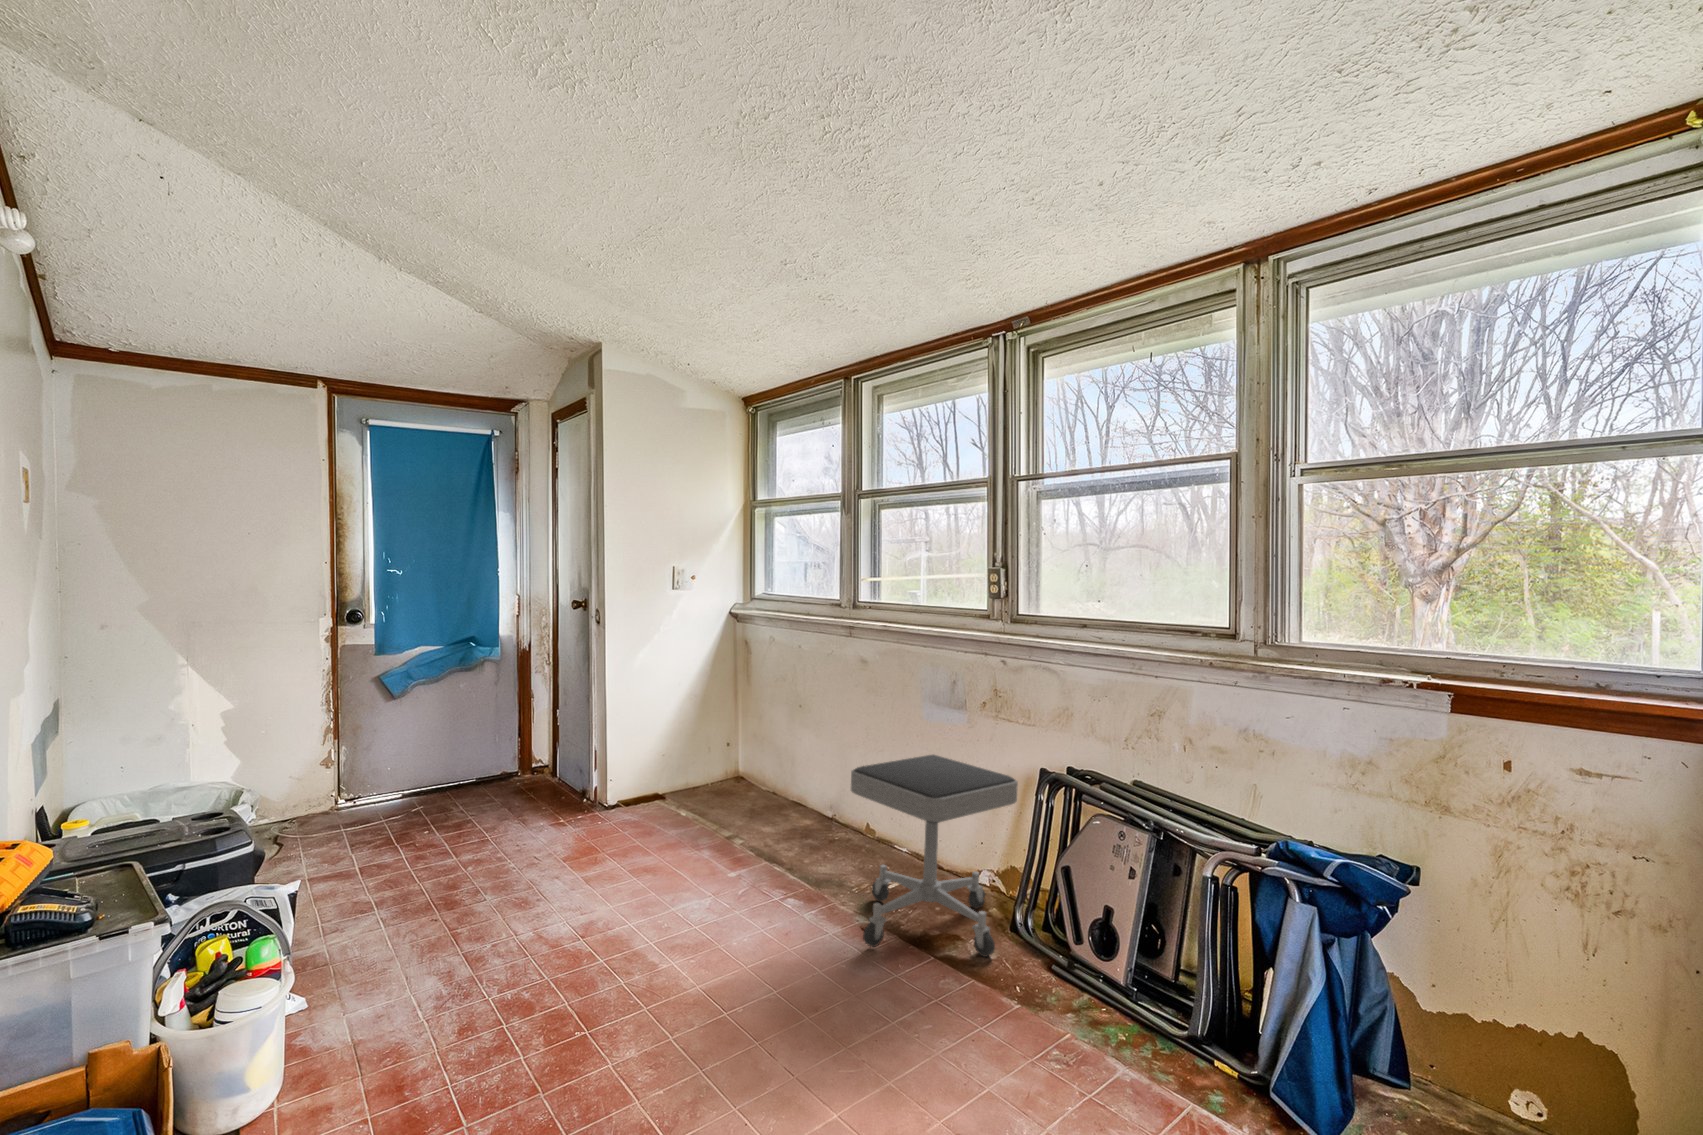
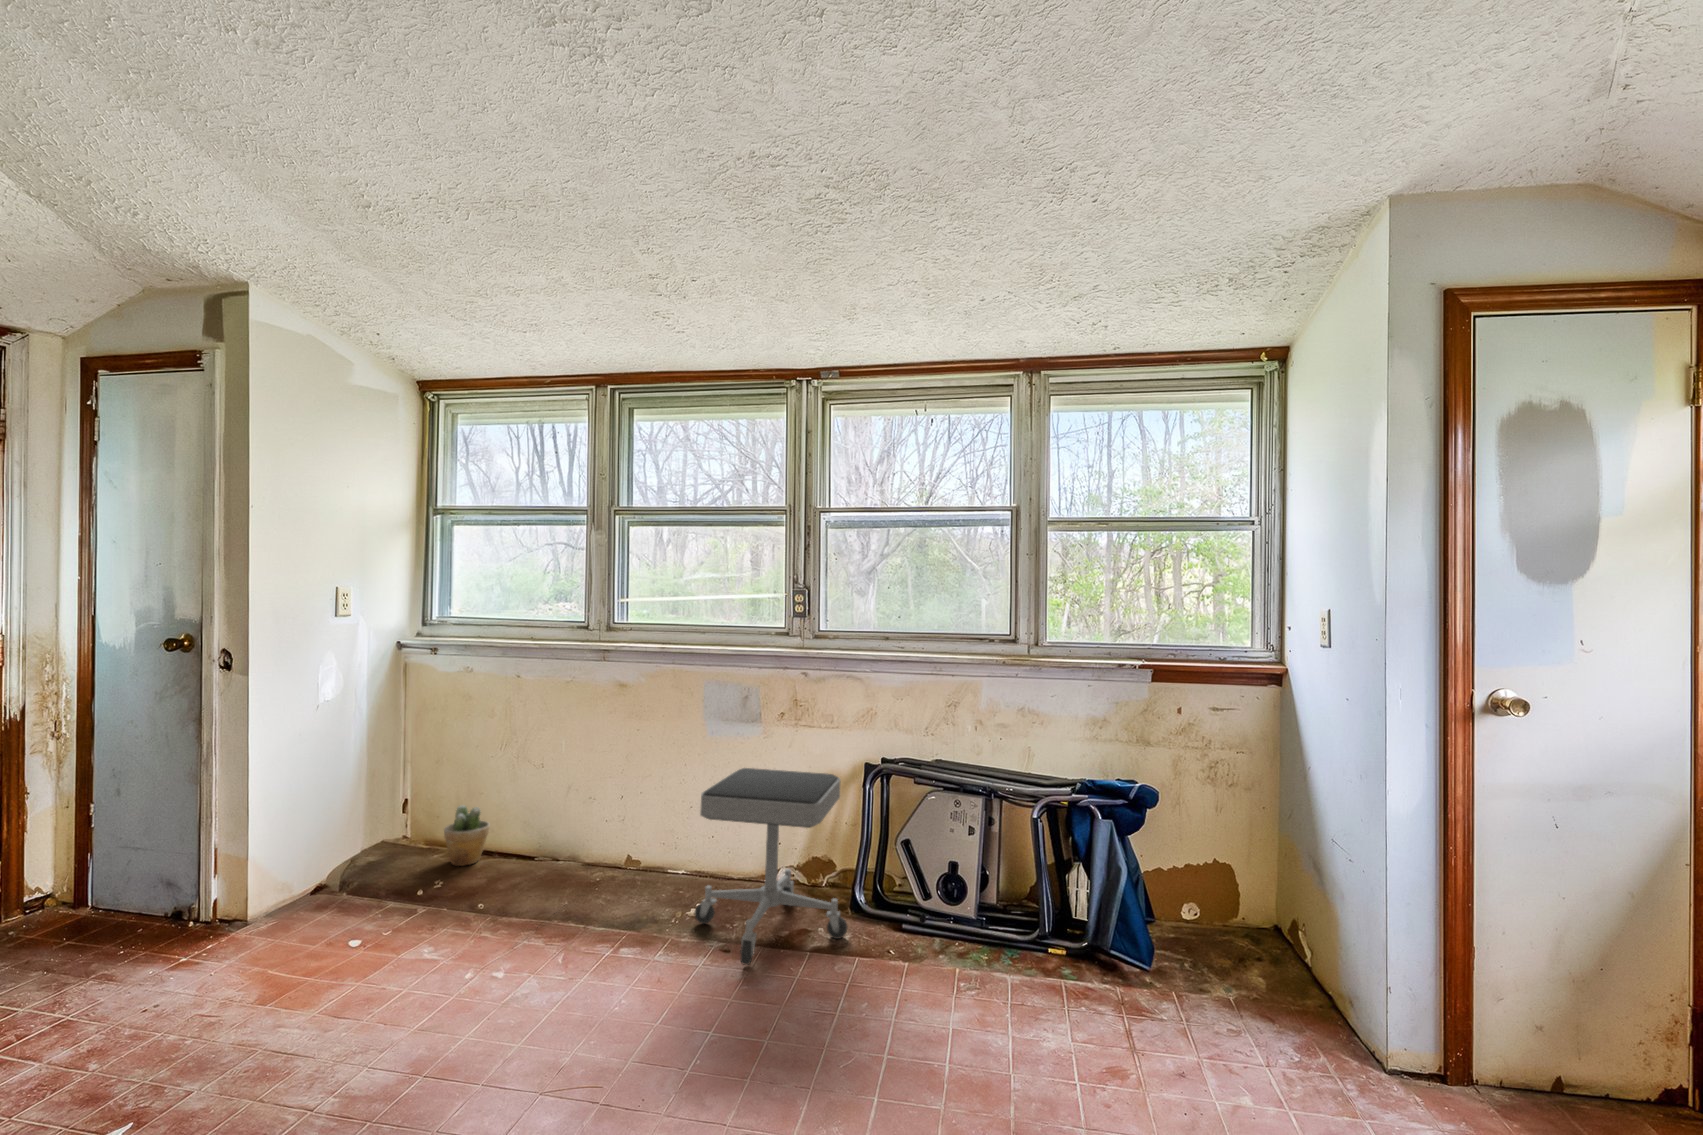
potted plant: none [740,752,775,803] -> present [444,805,490,866]

